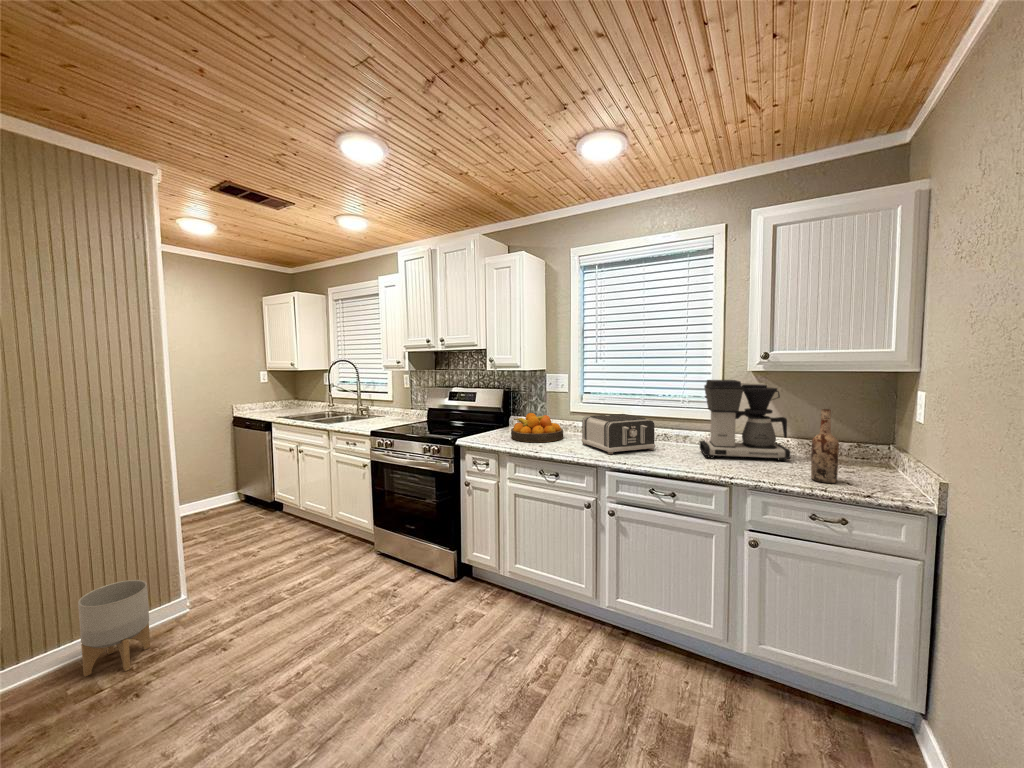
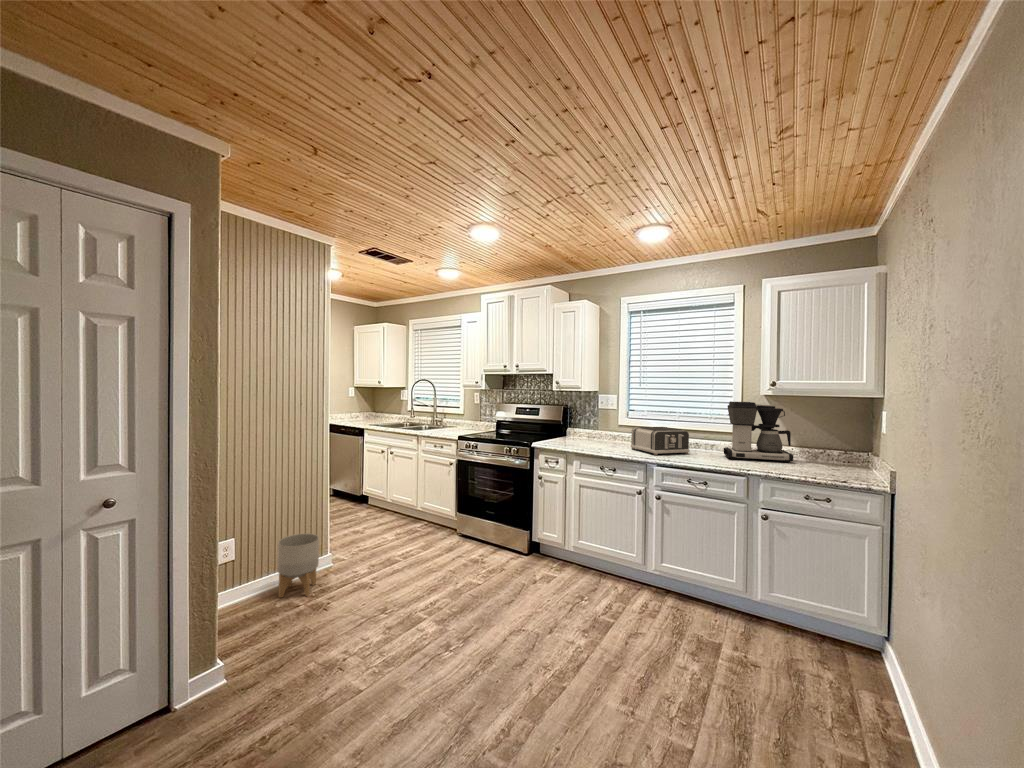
wine bottle: present [811,409,839,483] -> none [807,422,827,475]
fruit bowl: present [511,413,563,442] -> none [573,425,614,447]

